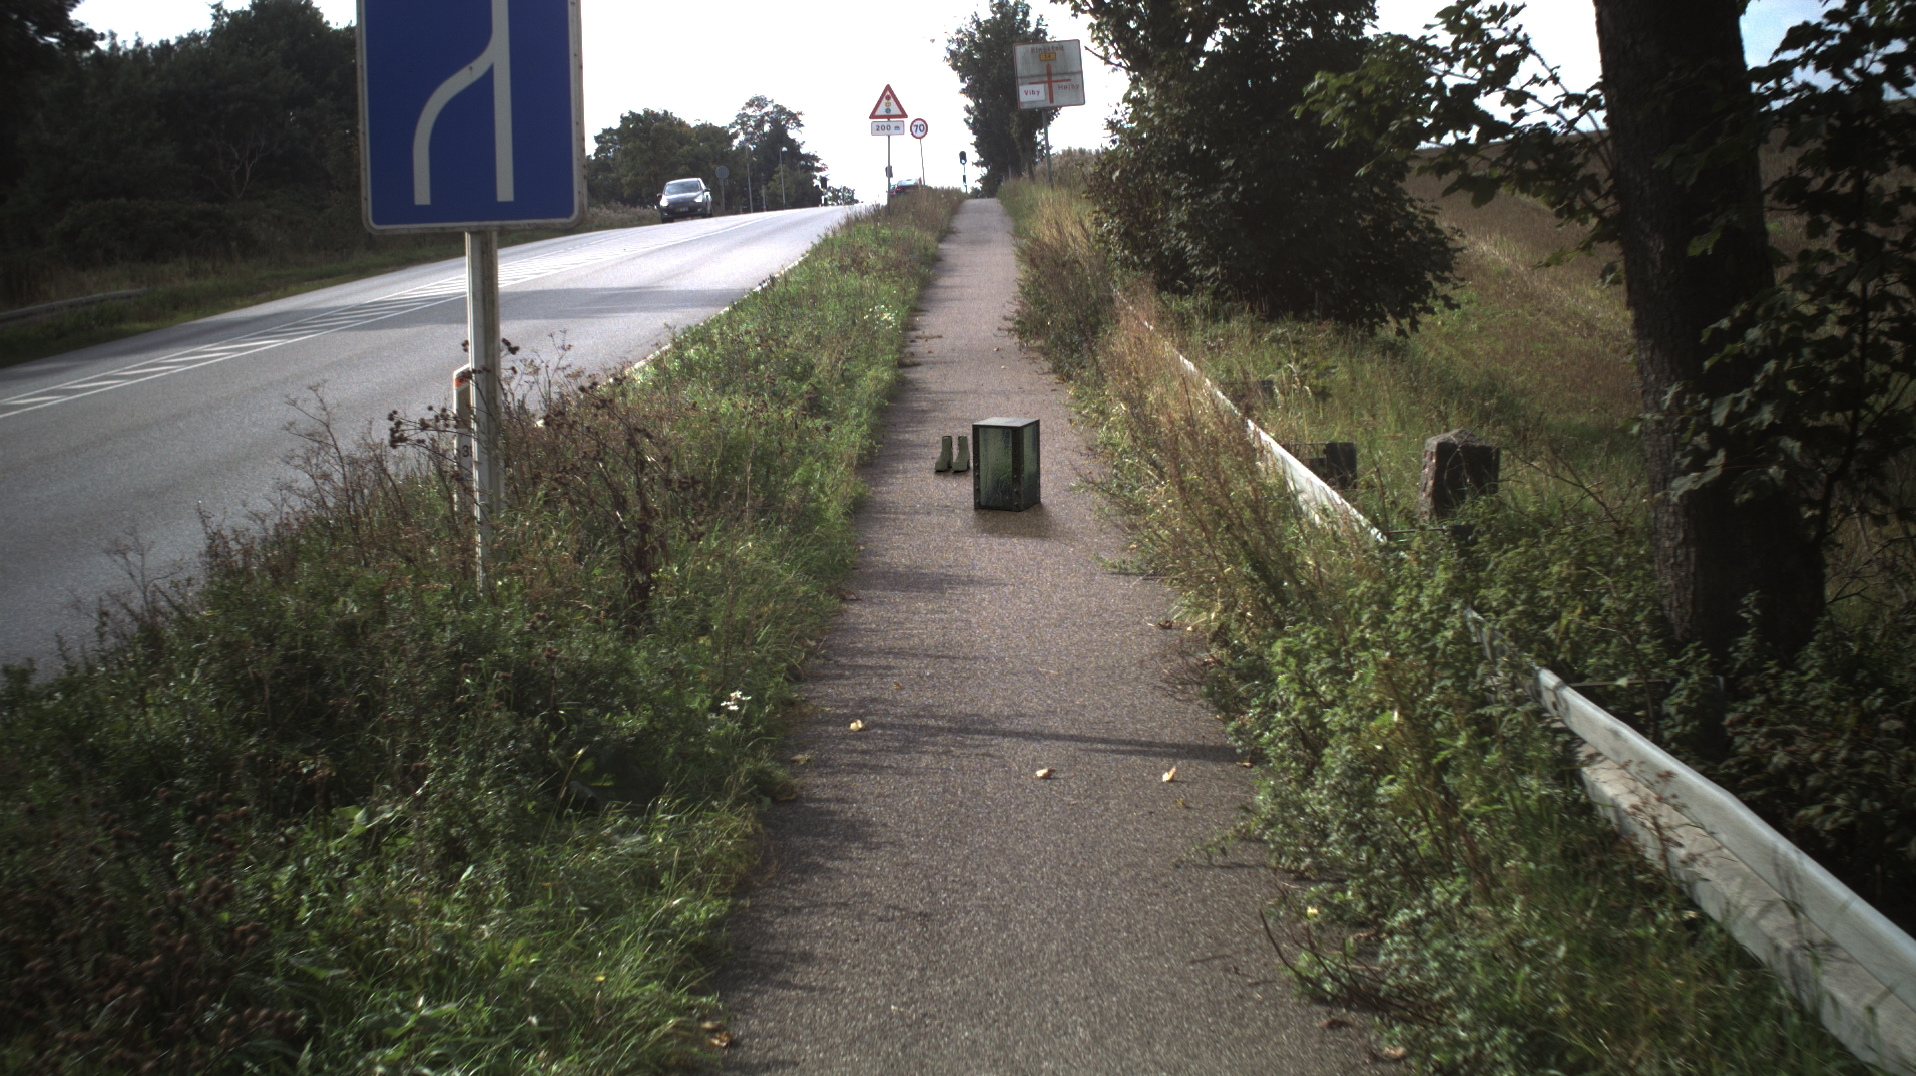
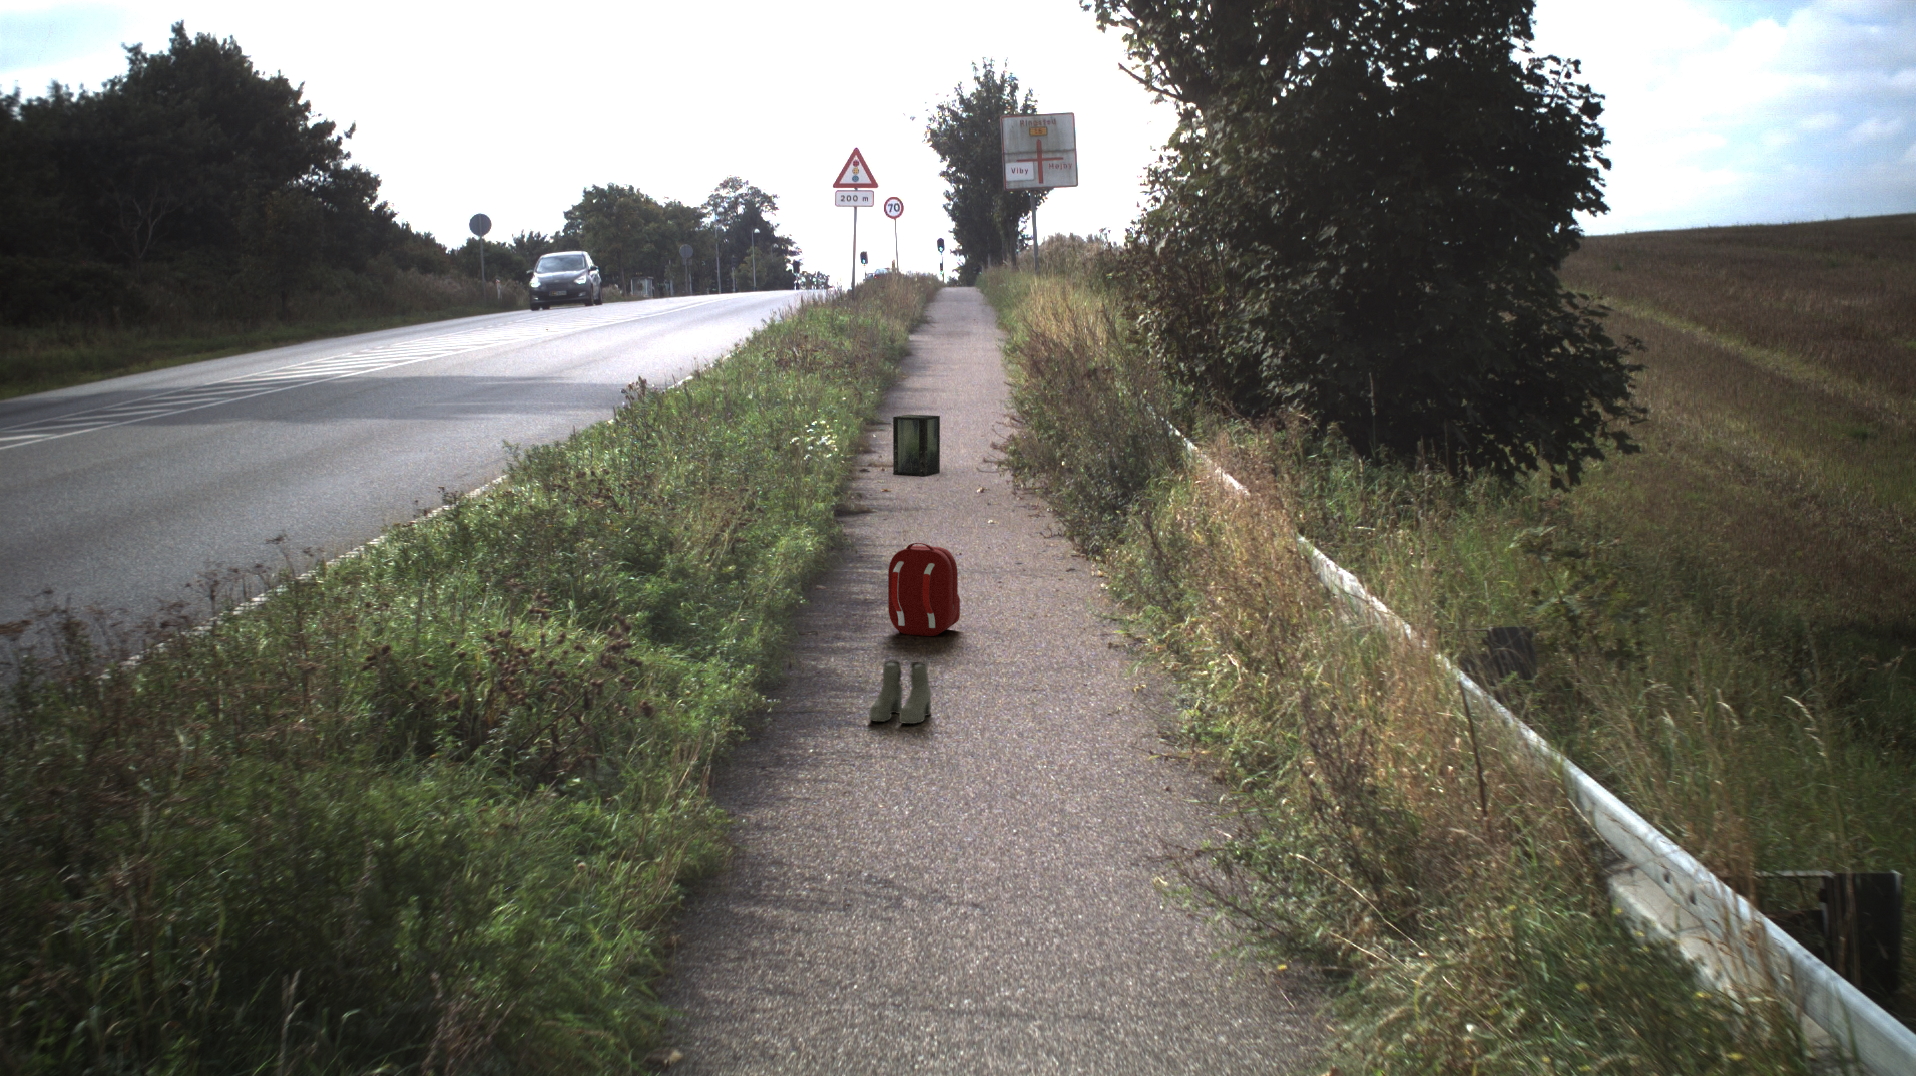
backpack: none [940,373,985,432] -> present [888,543,960,636]
storage box: present [972,417,1041,511] -> present [893,415,940,476]

